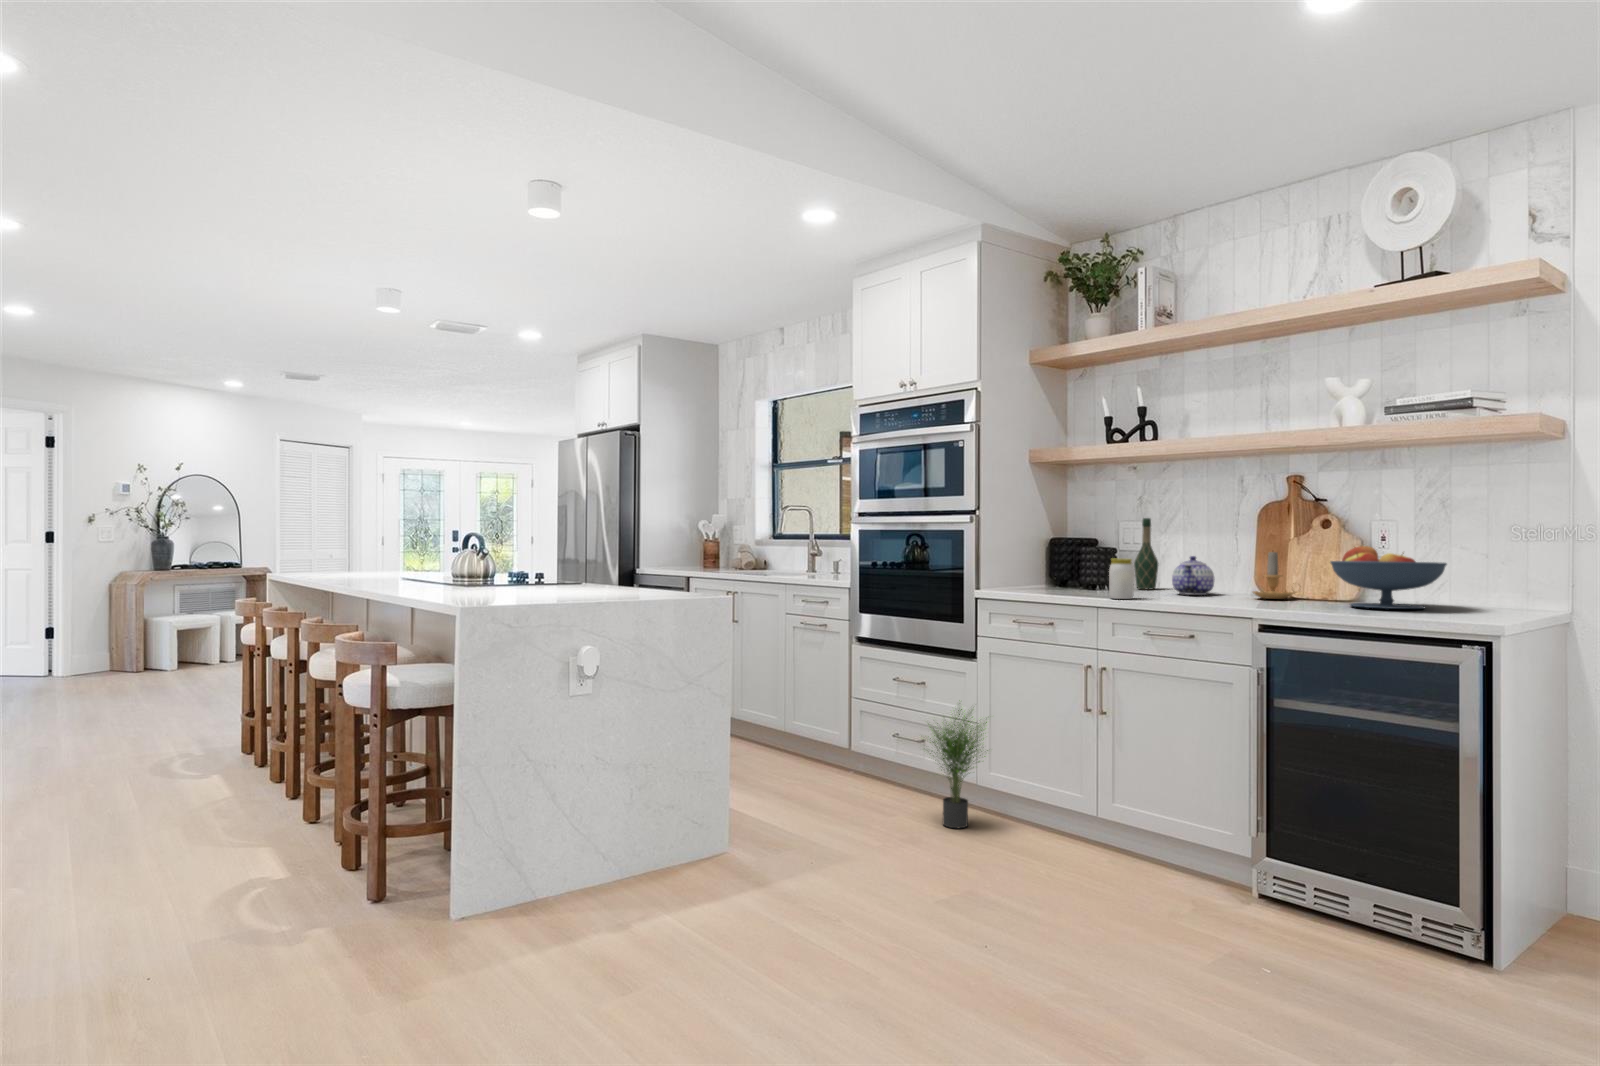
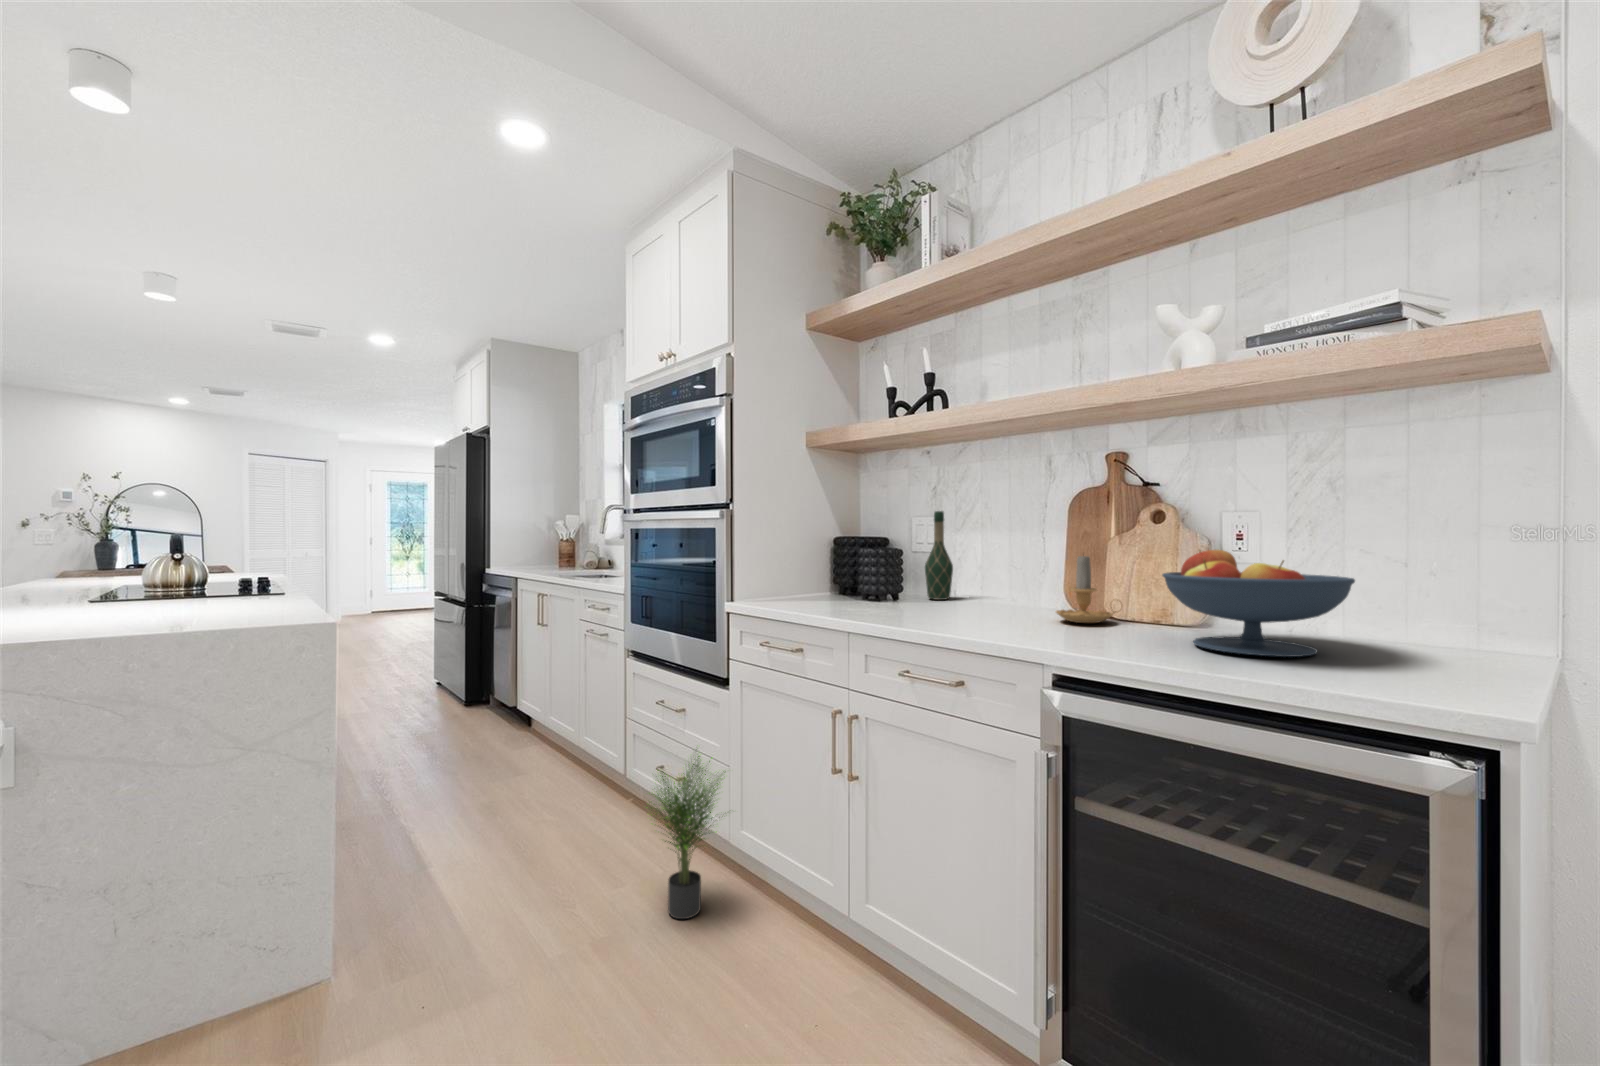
teapot: present [1172,556,1215,595] -> none [958,560,1012,612]
jar: present [1109,559,1134,599] -> none [865,566,897,622]

